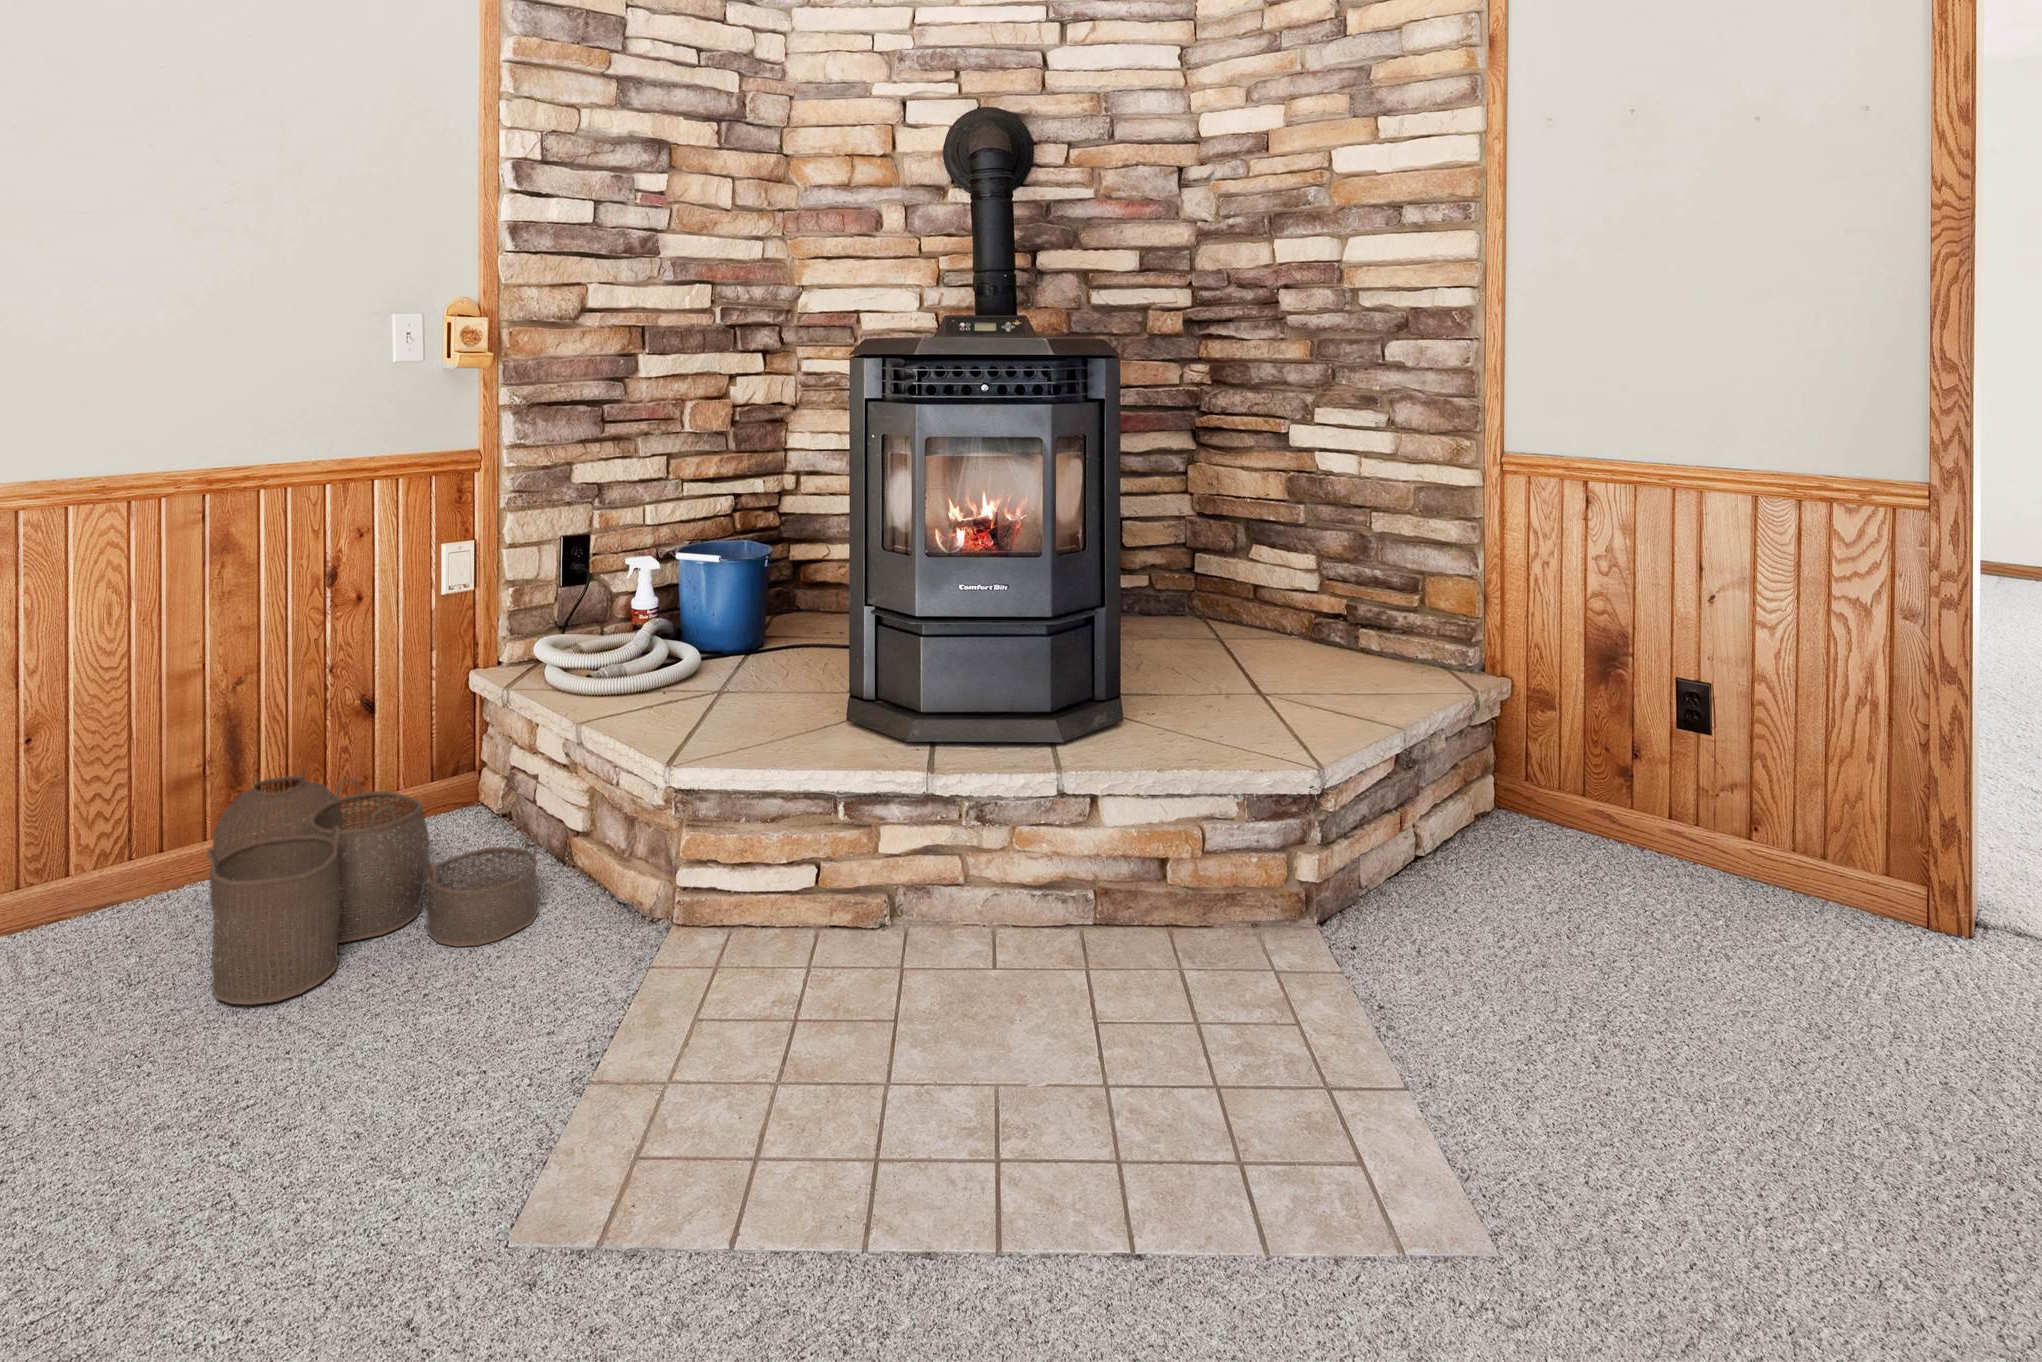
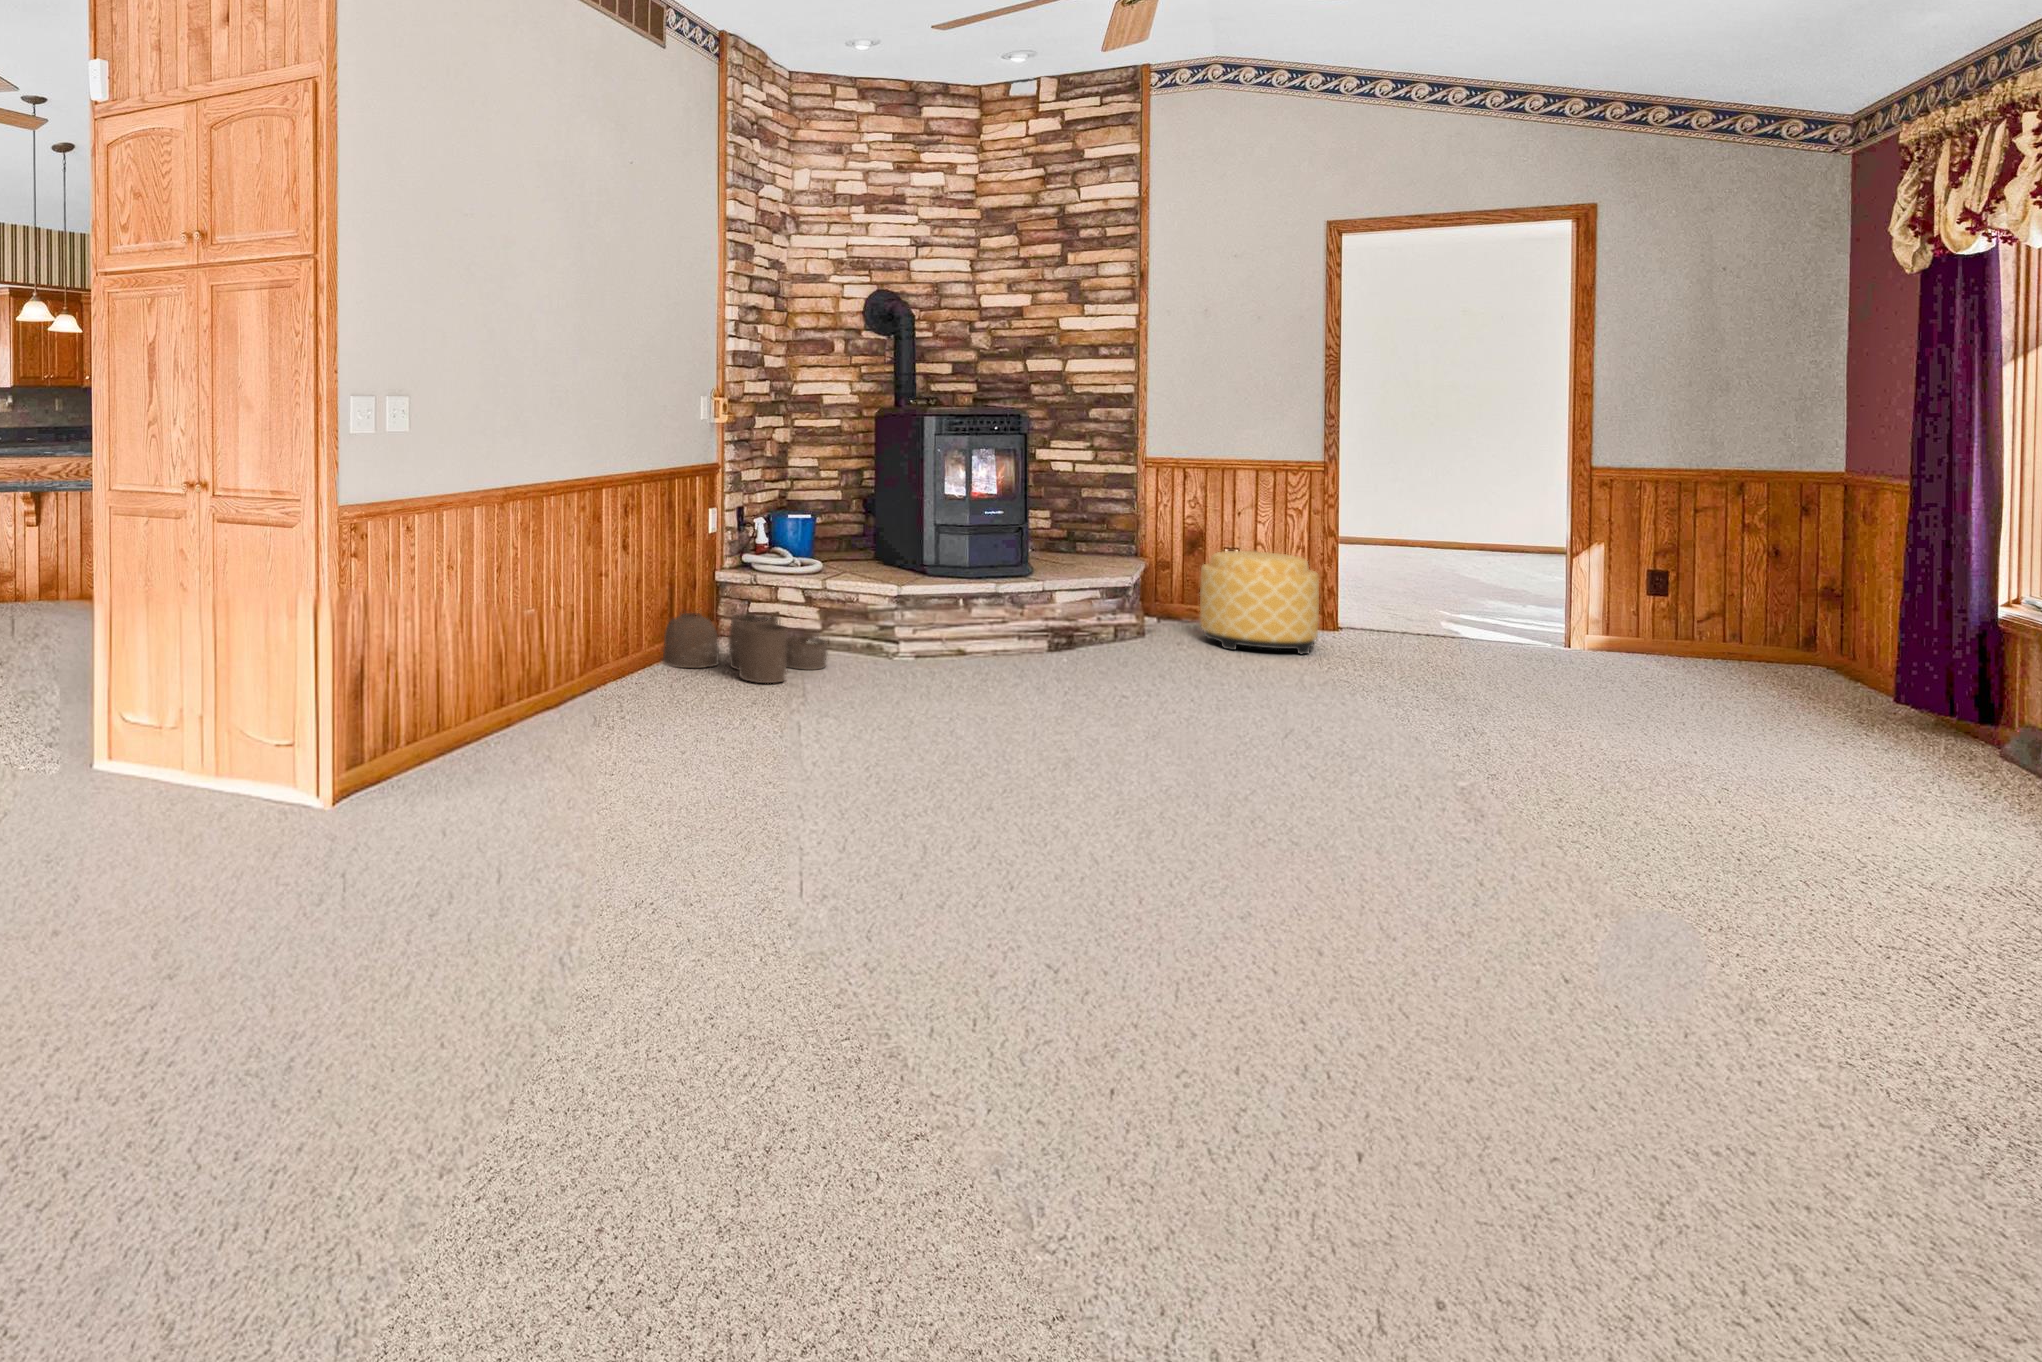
ottoman: none [1556,690,1858,1011] -> present [1200,551,1319,654]

